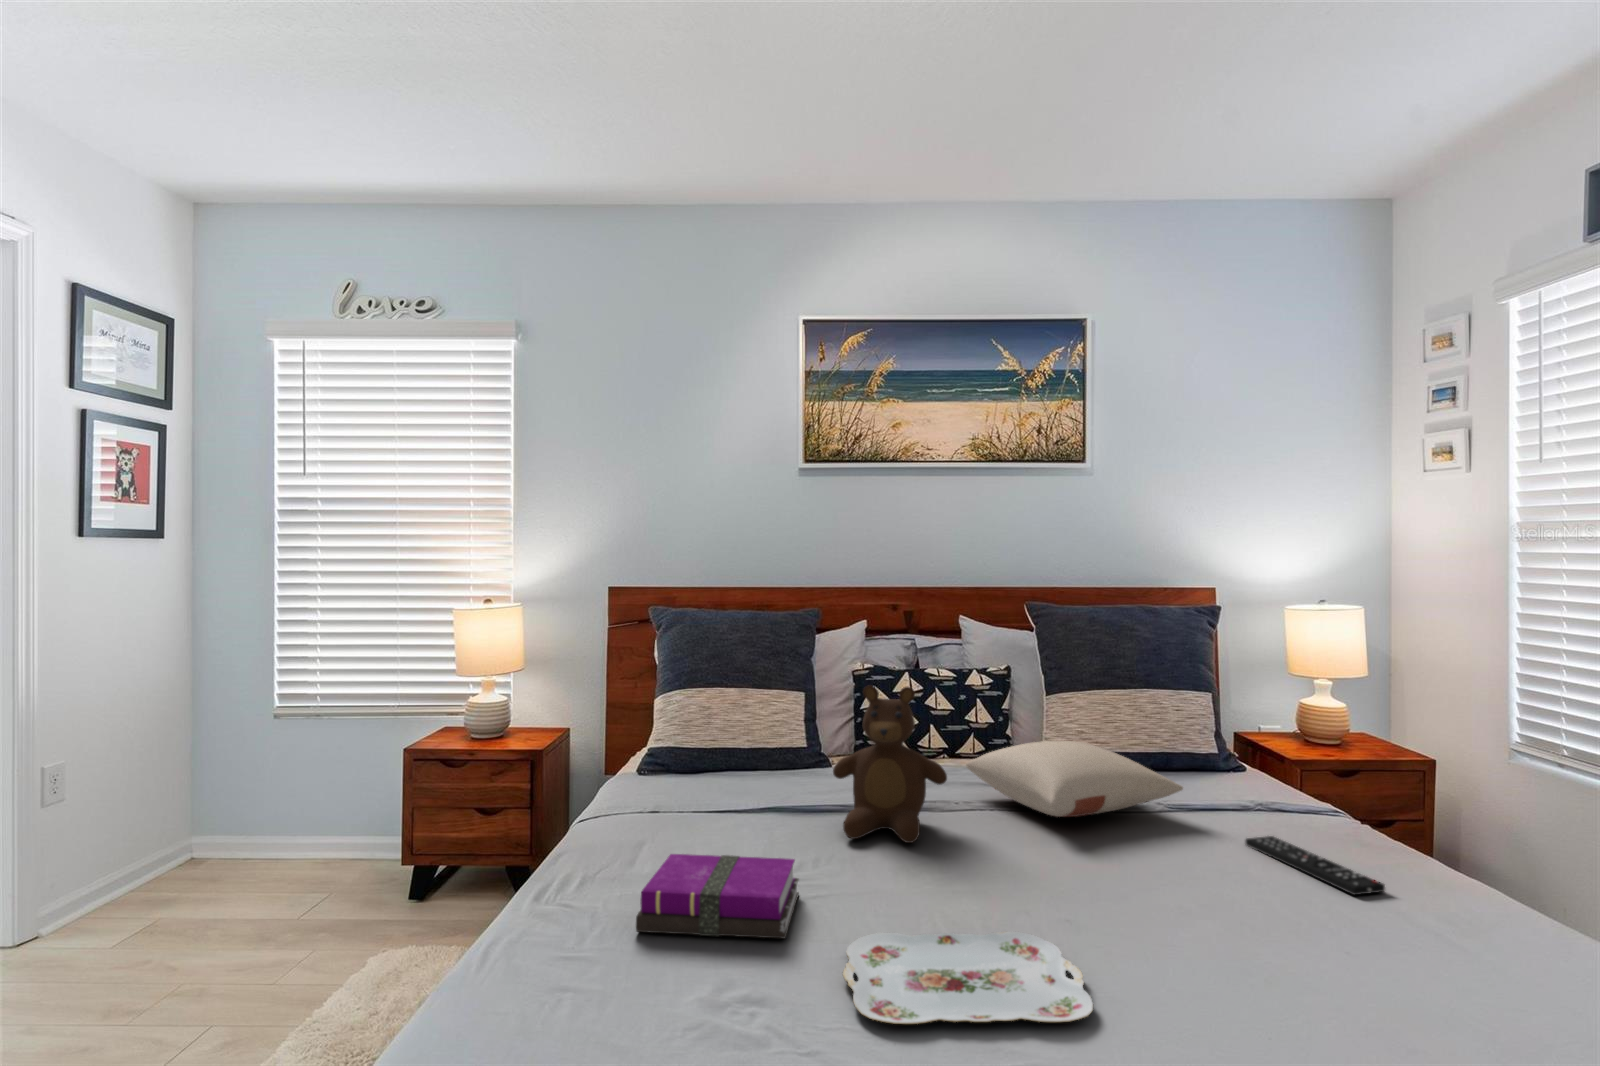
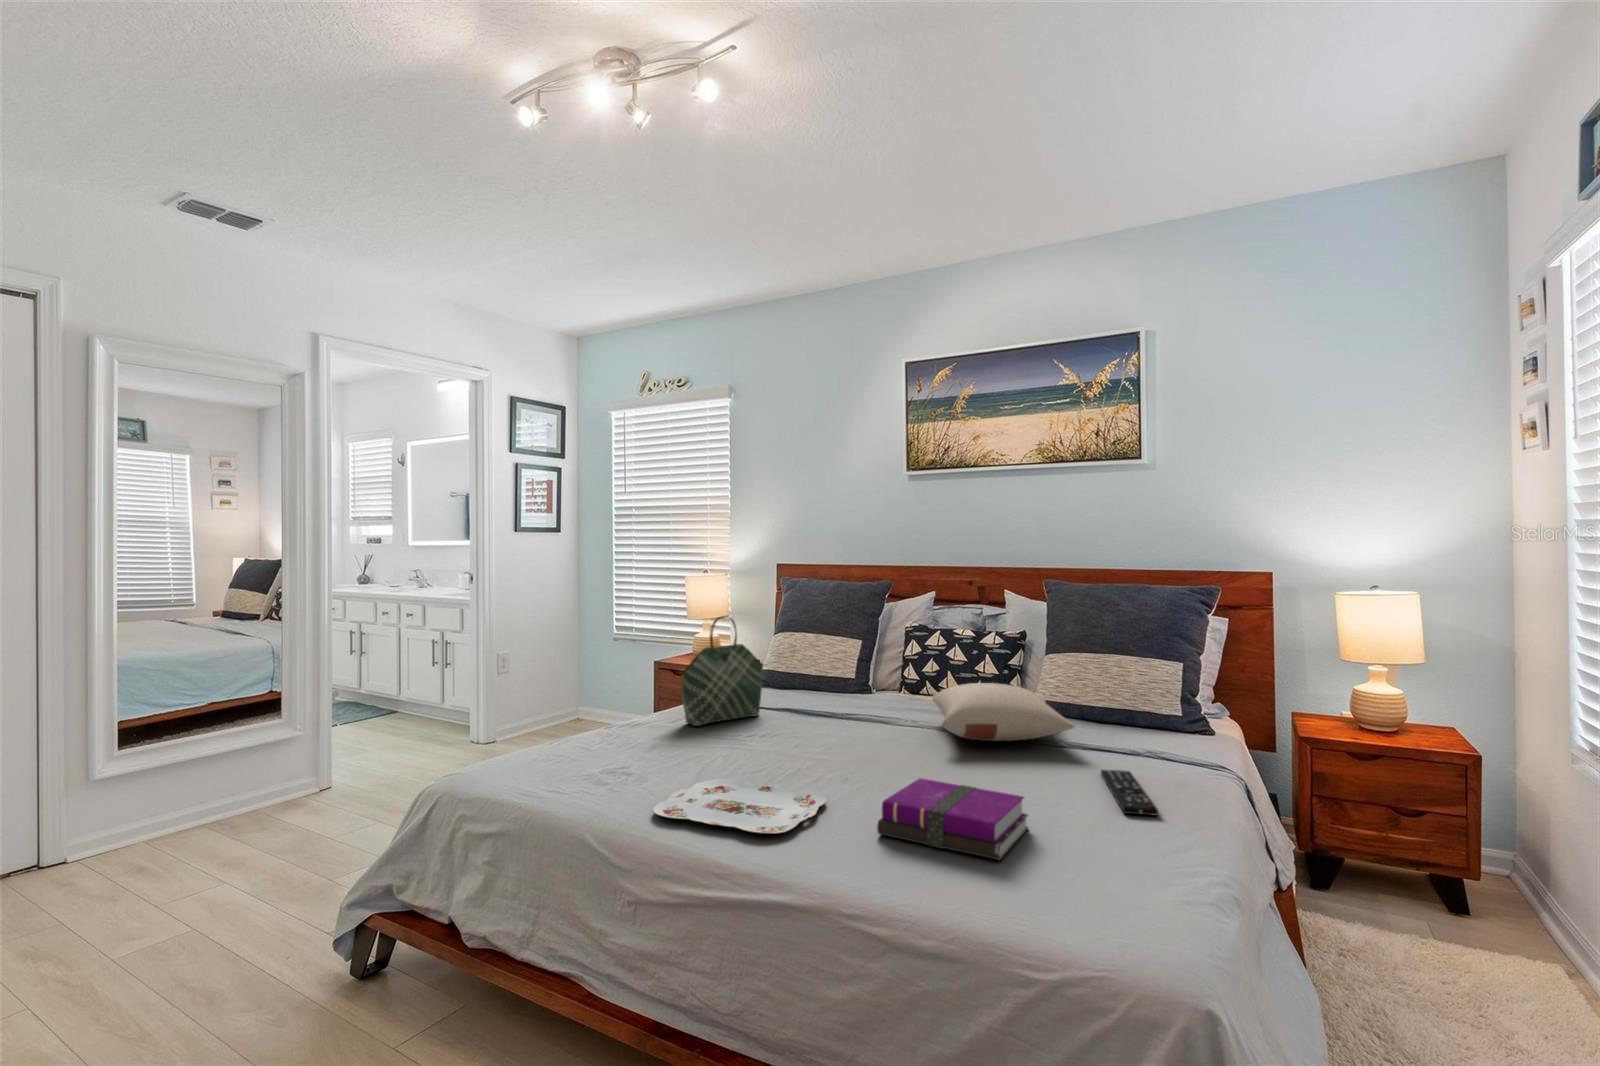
tote bag: none [659,676,745,846] -> present [682,616,763,726]
teddy bear: present [833,685,947,843] -> none [797,628,882,741]
notebook: present [636,854,799,938] -> present [877,778,1028,860]

